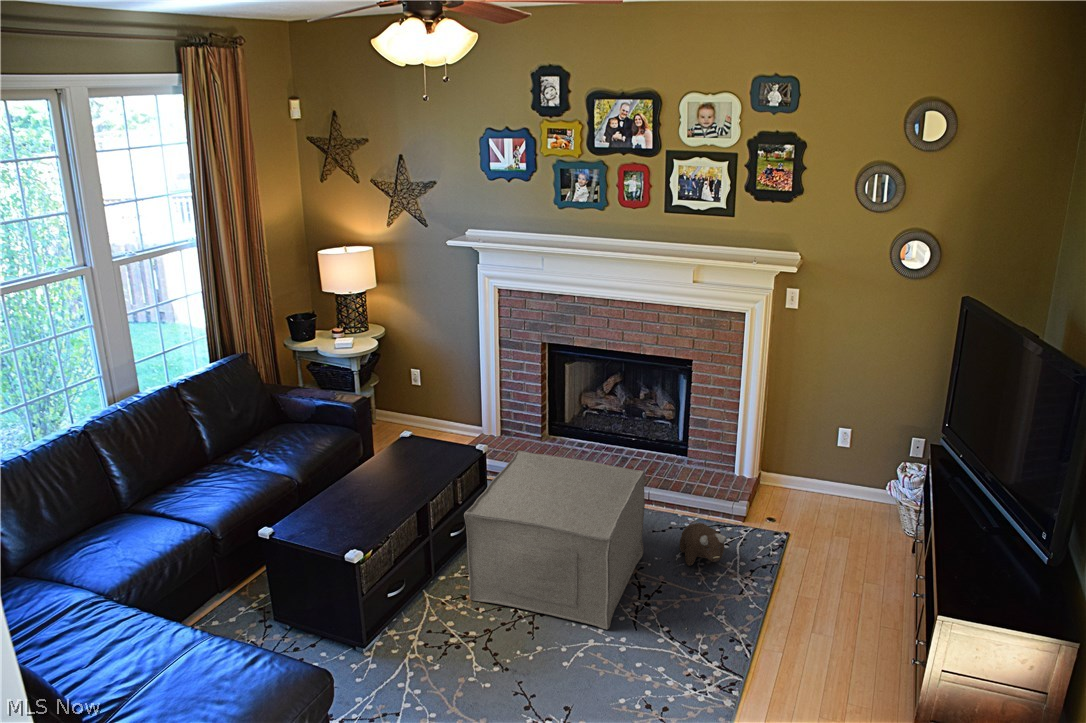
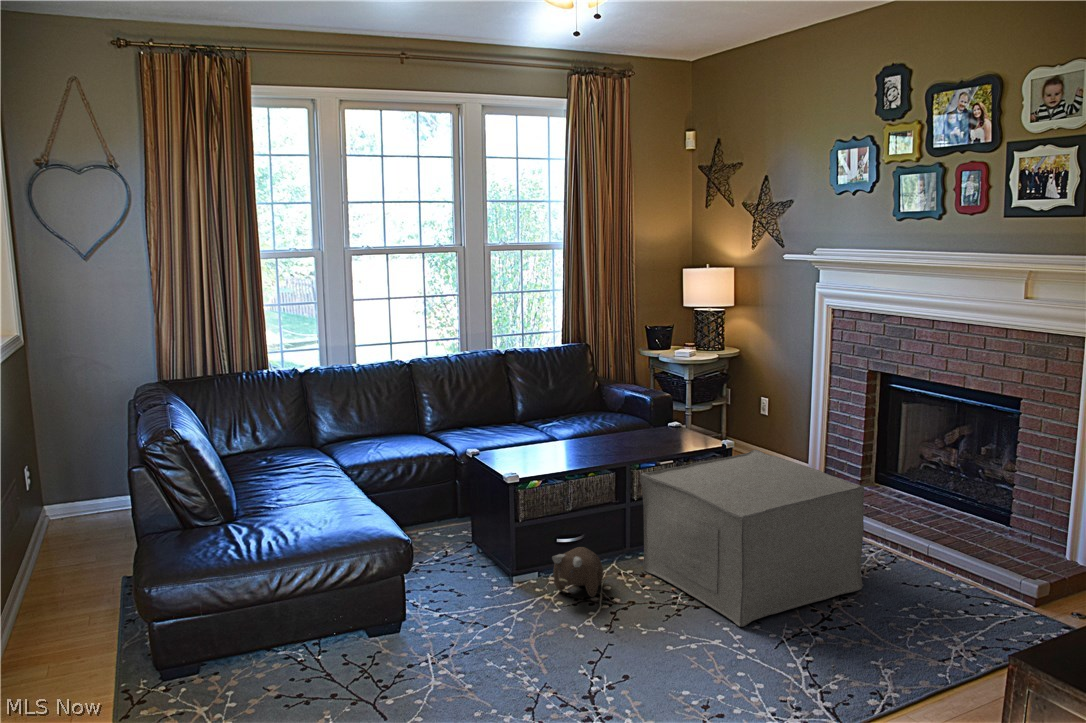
plush toy: present [680,523,726,566] -> present [552,547,603,597]

